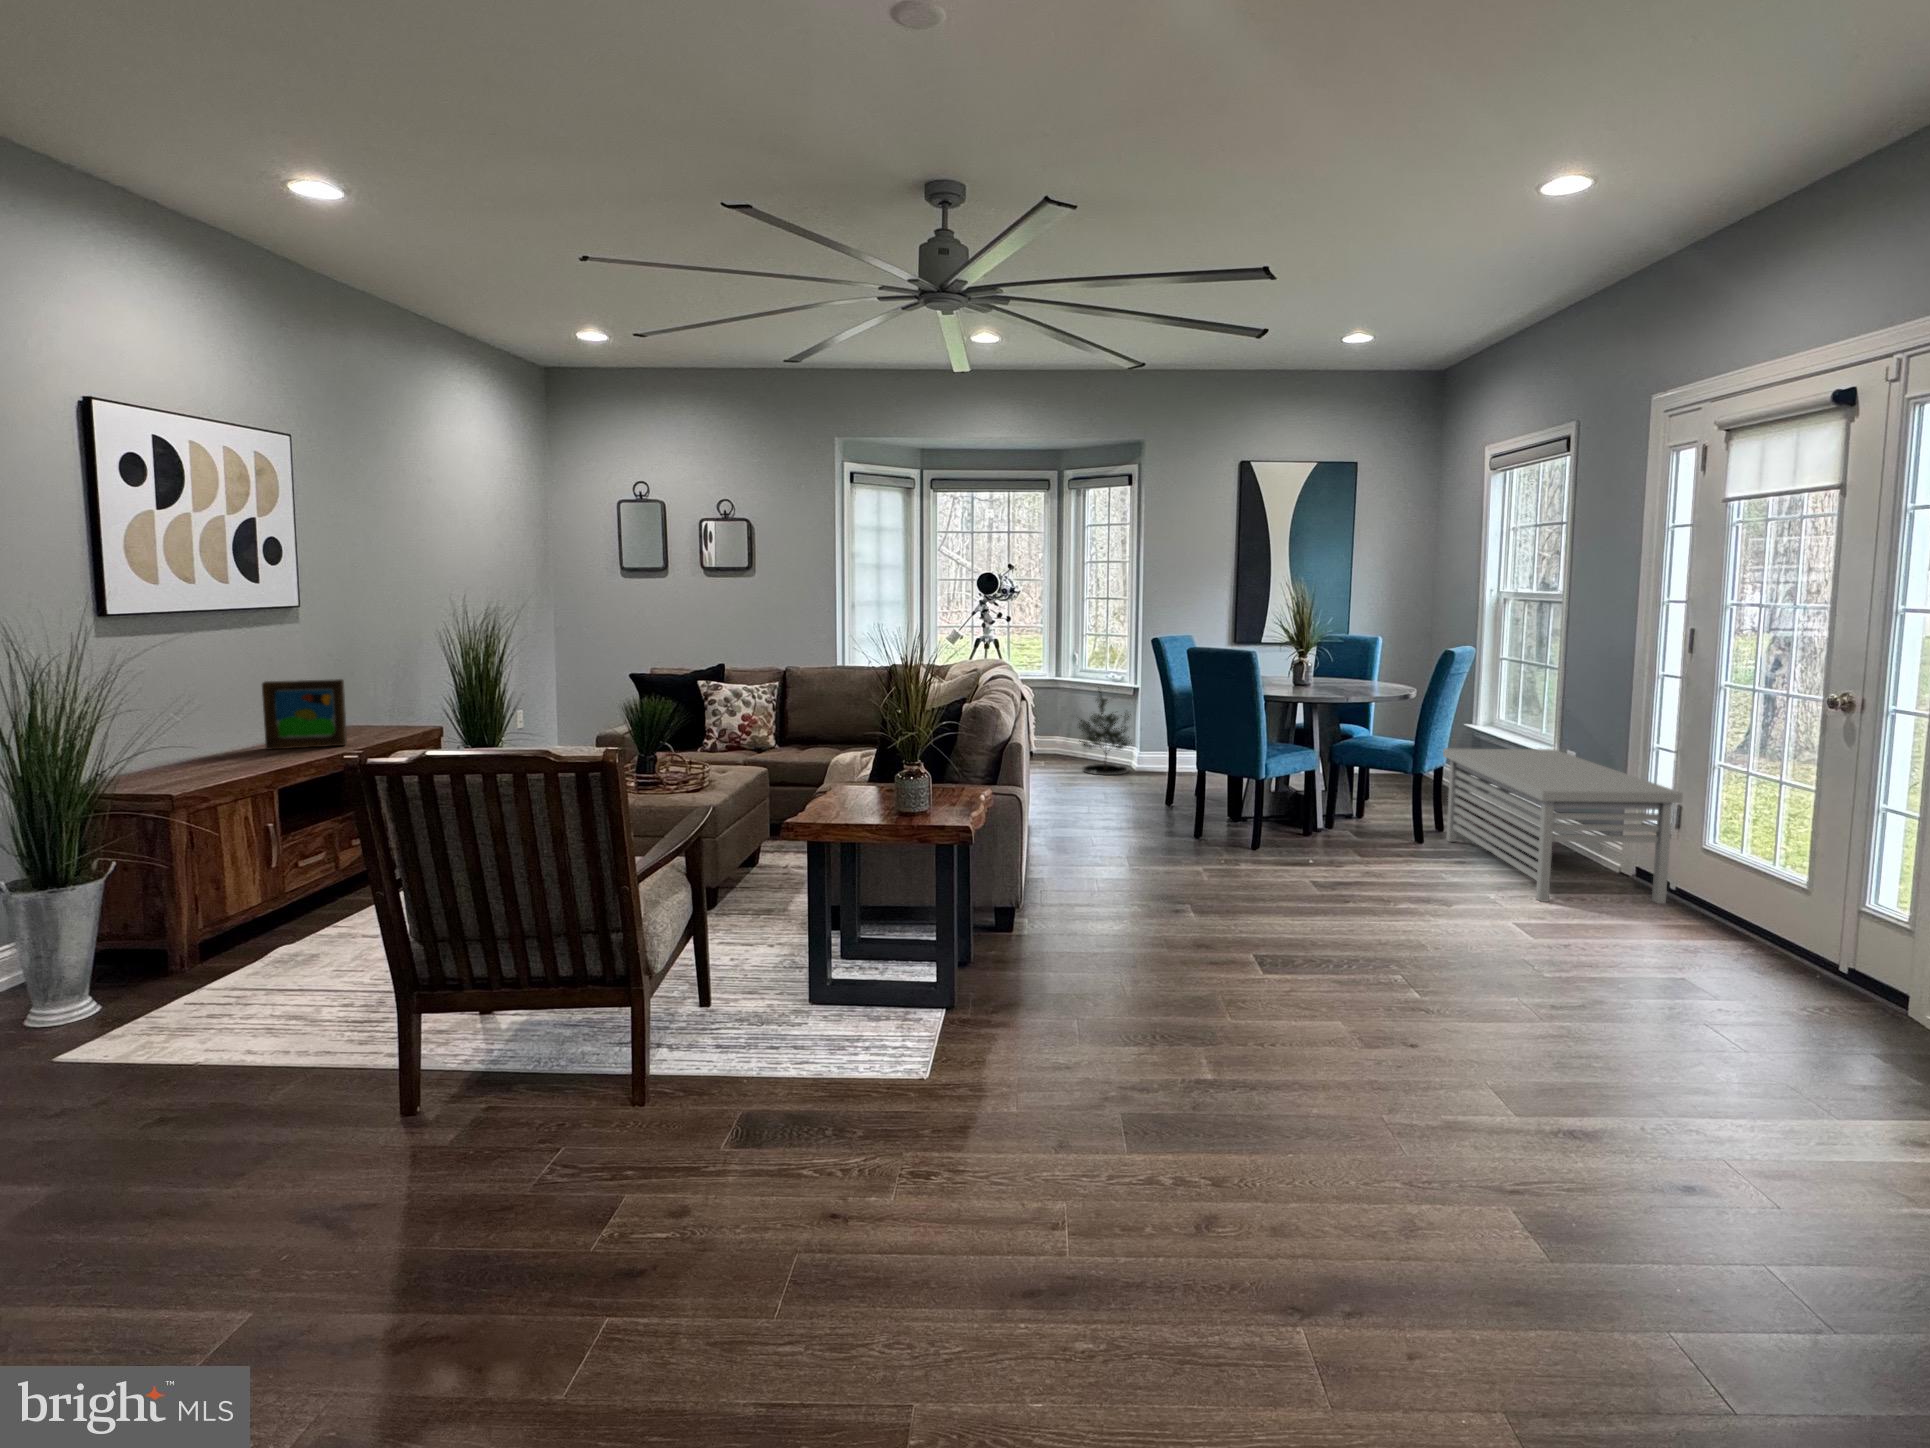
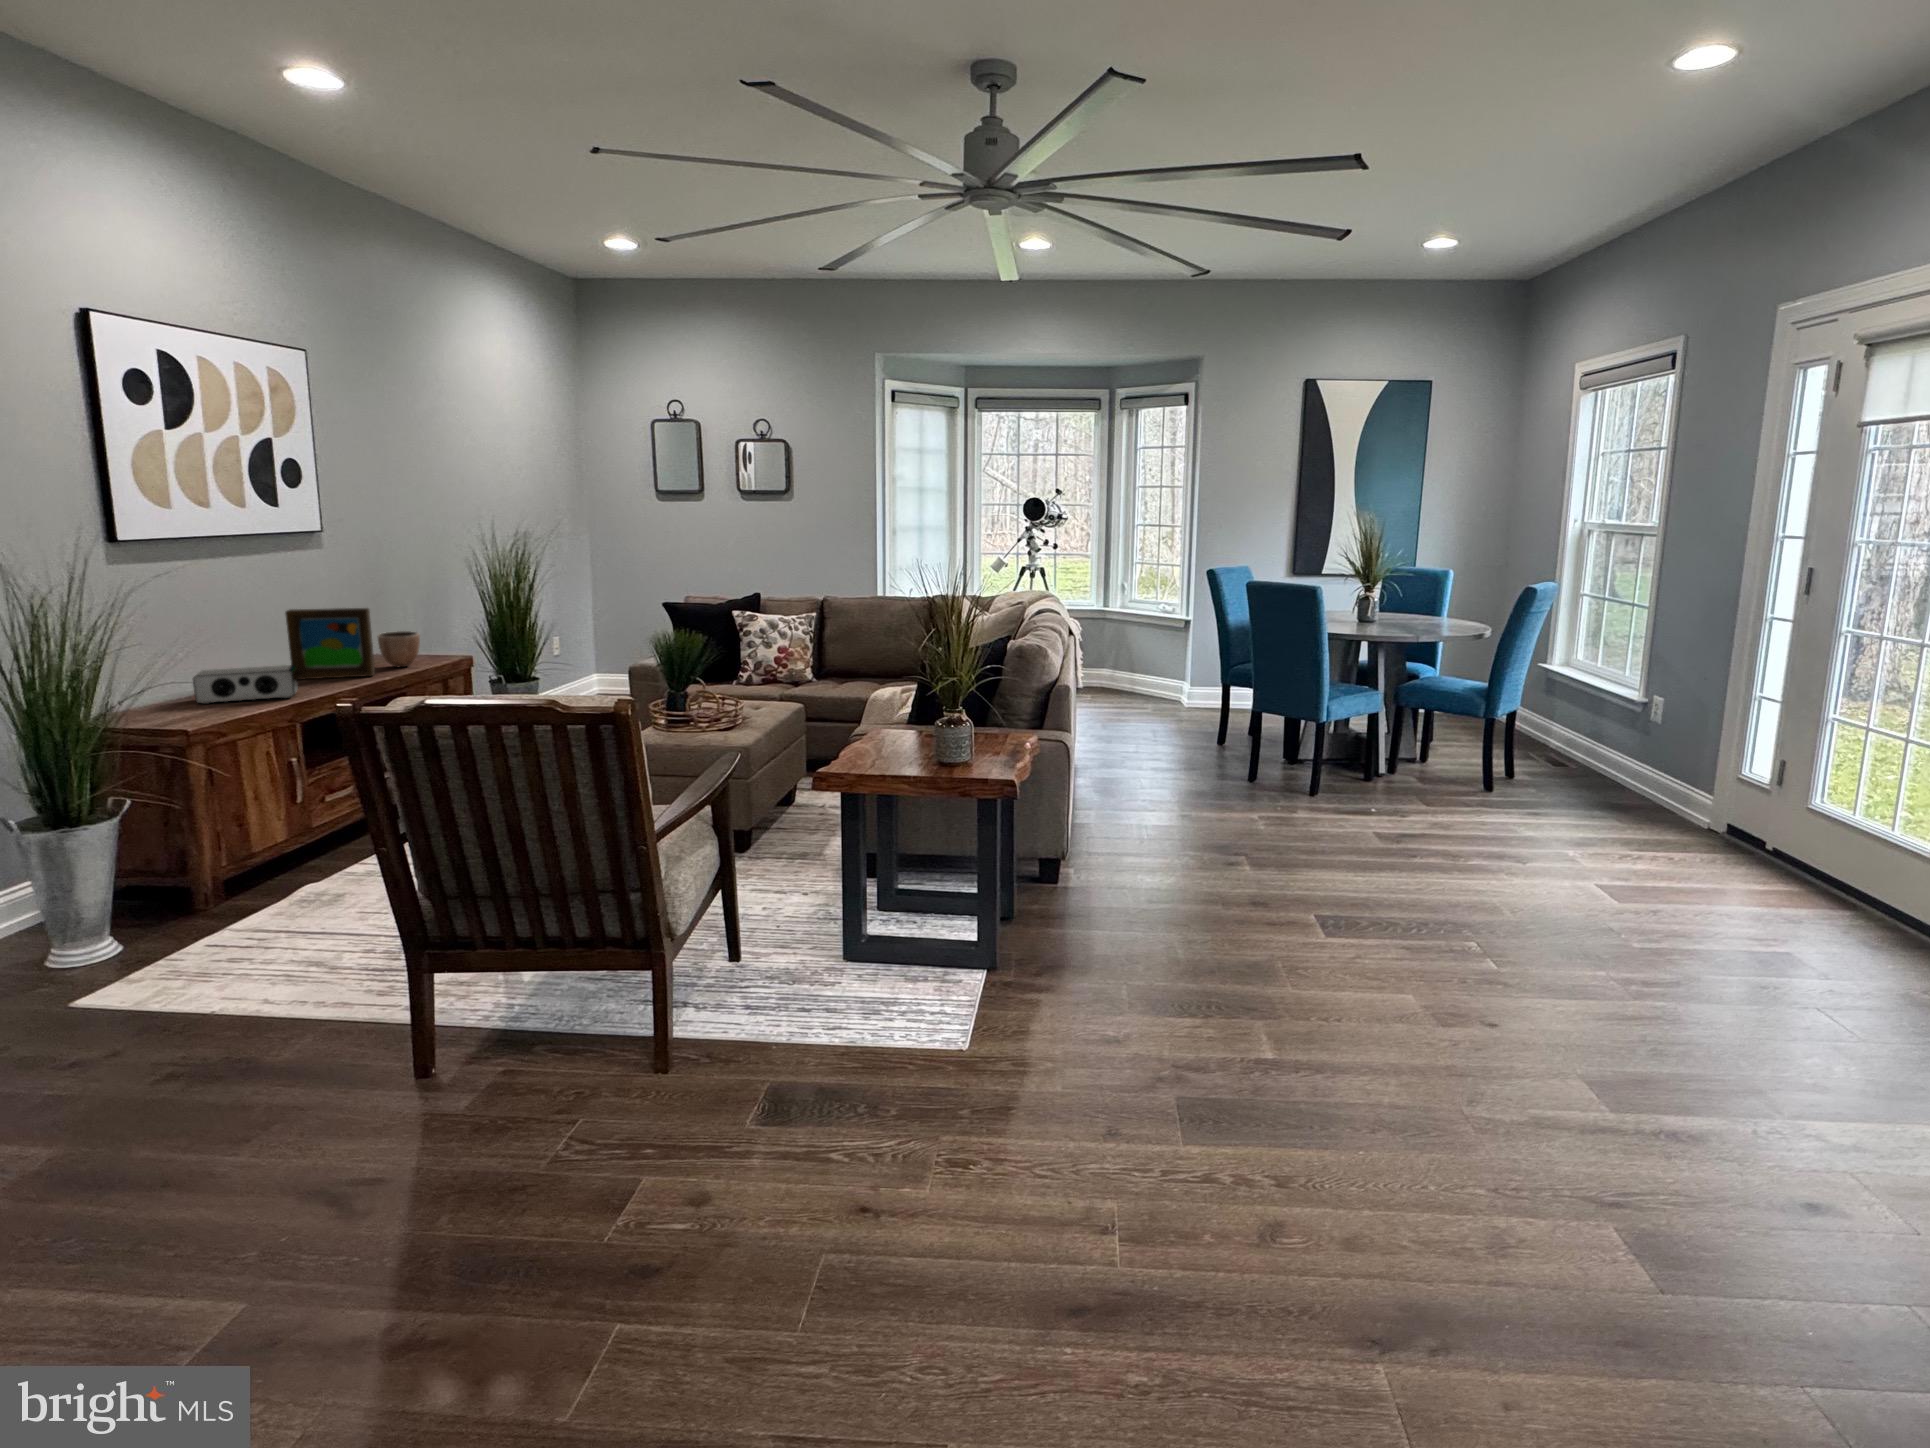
potted tree: present [1079,687,1132,775] -> none [1121,618,1184,711]
decorative bowl: none [349,702,391,737] -> present [378,631,420,667]
speaker: none [173,734,274,772] -> present [193,665,298,704]
storage bench: present [1443,748,1683,904] -> none [1516,691,1788,864]

